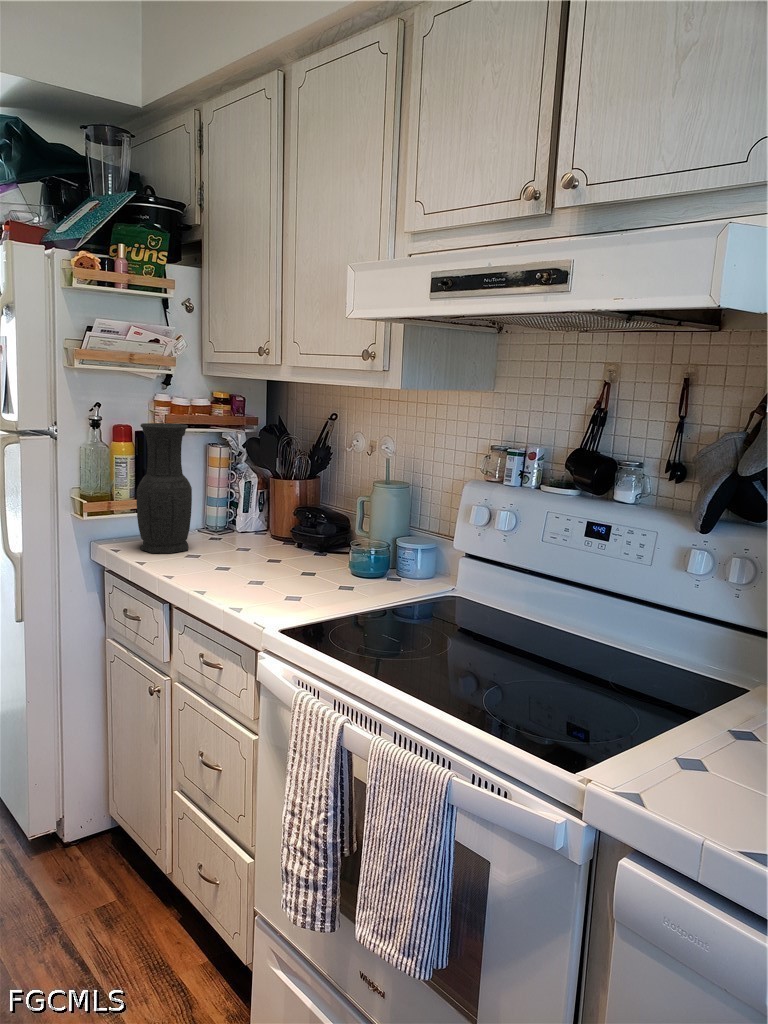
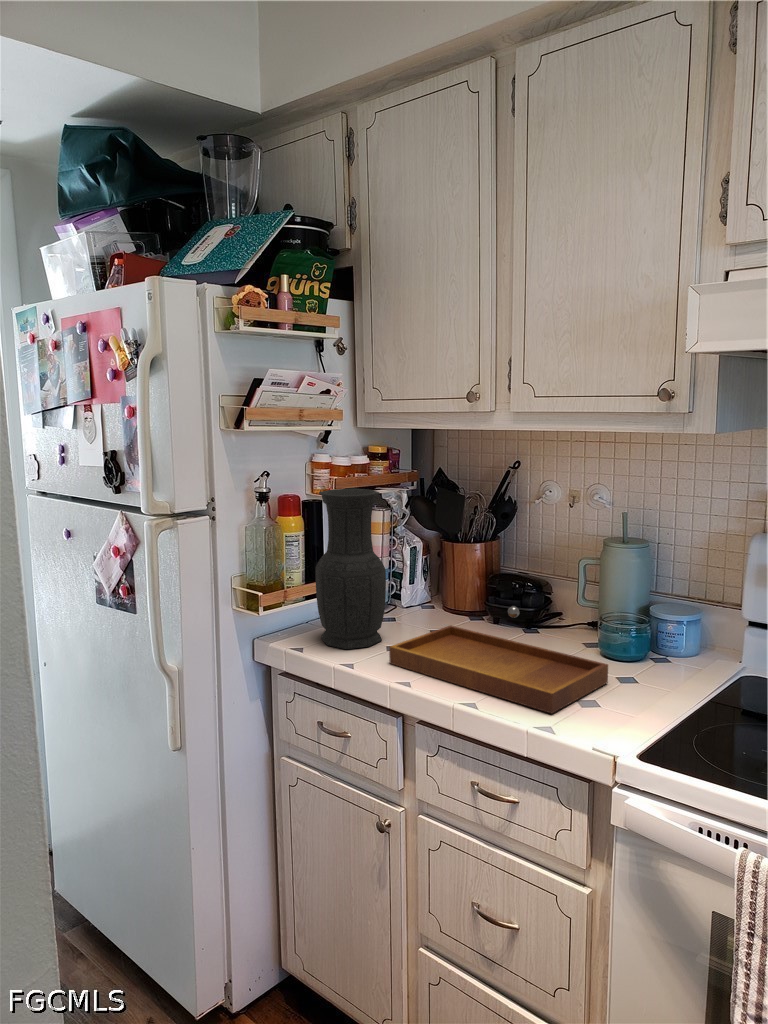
tray: none [173,523,325,602] -> present [389,606,608,713]

